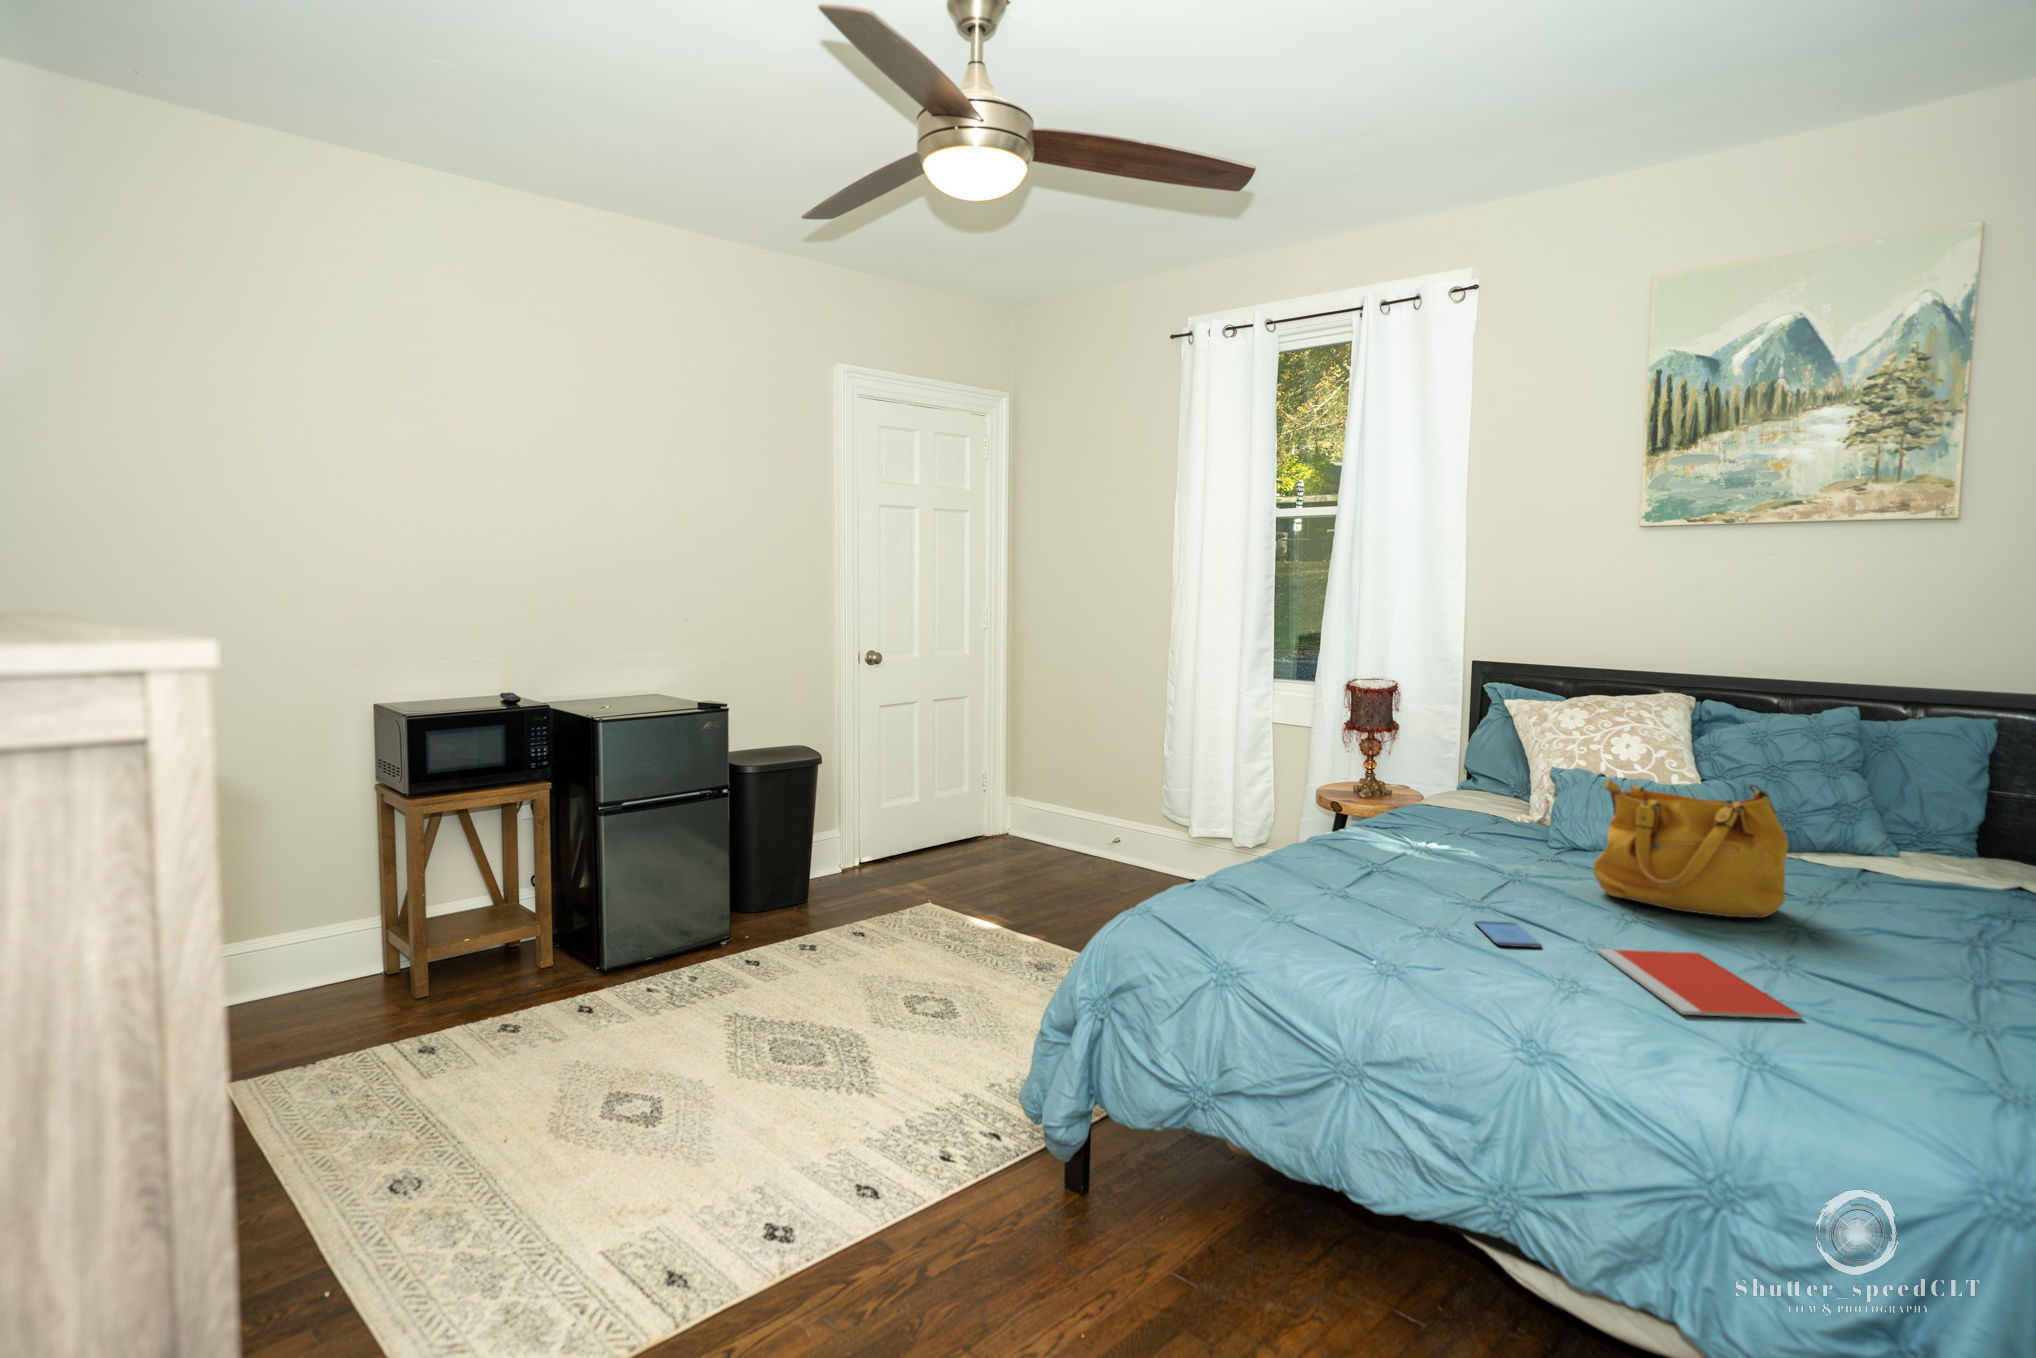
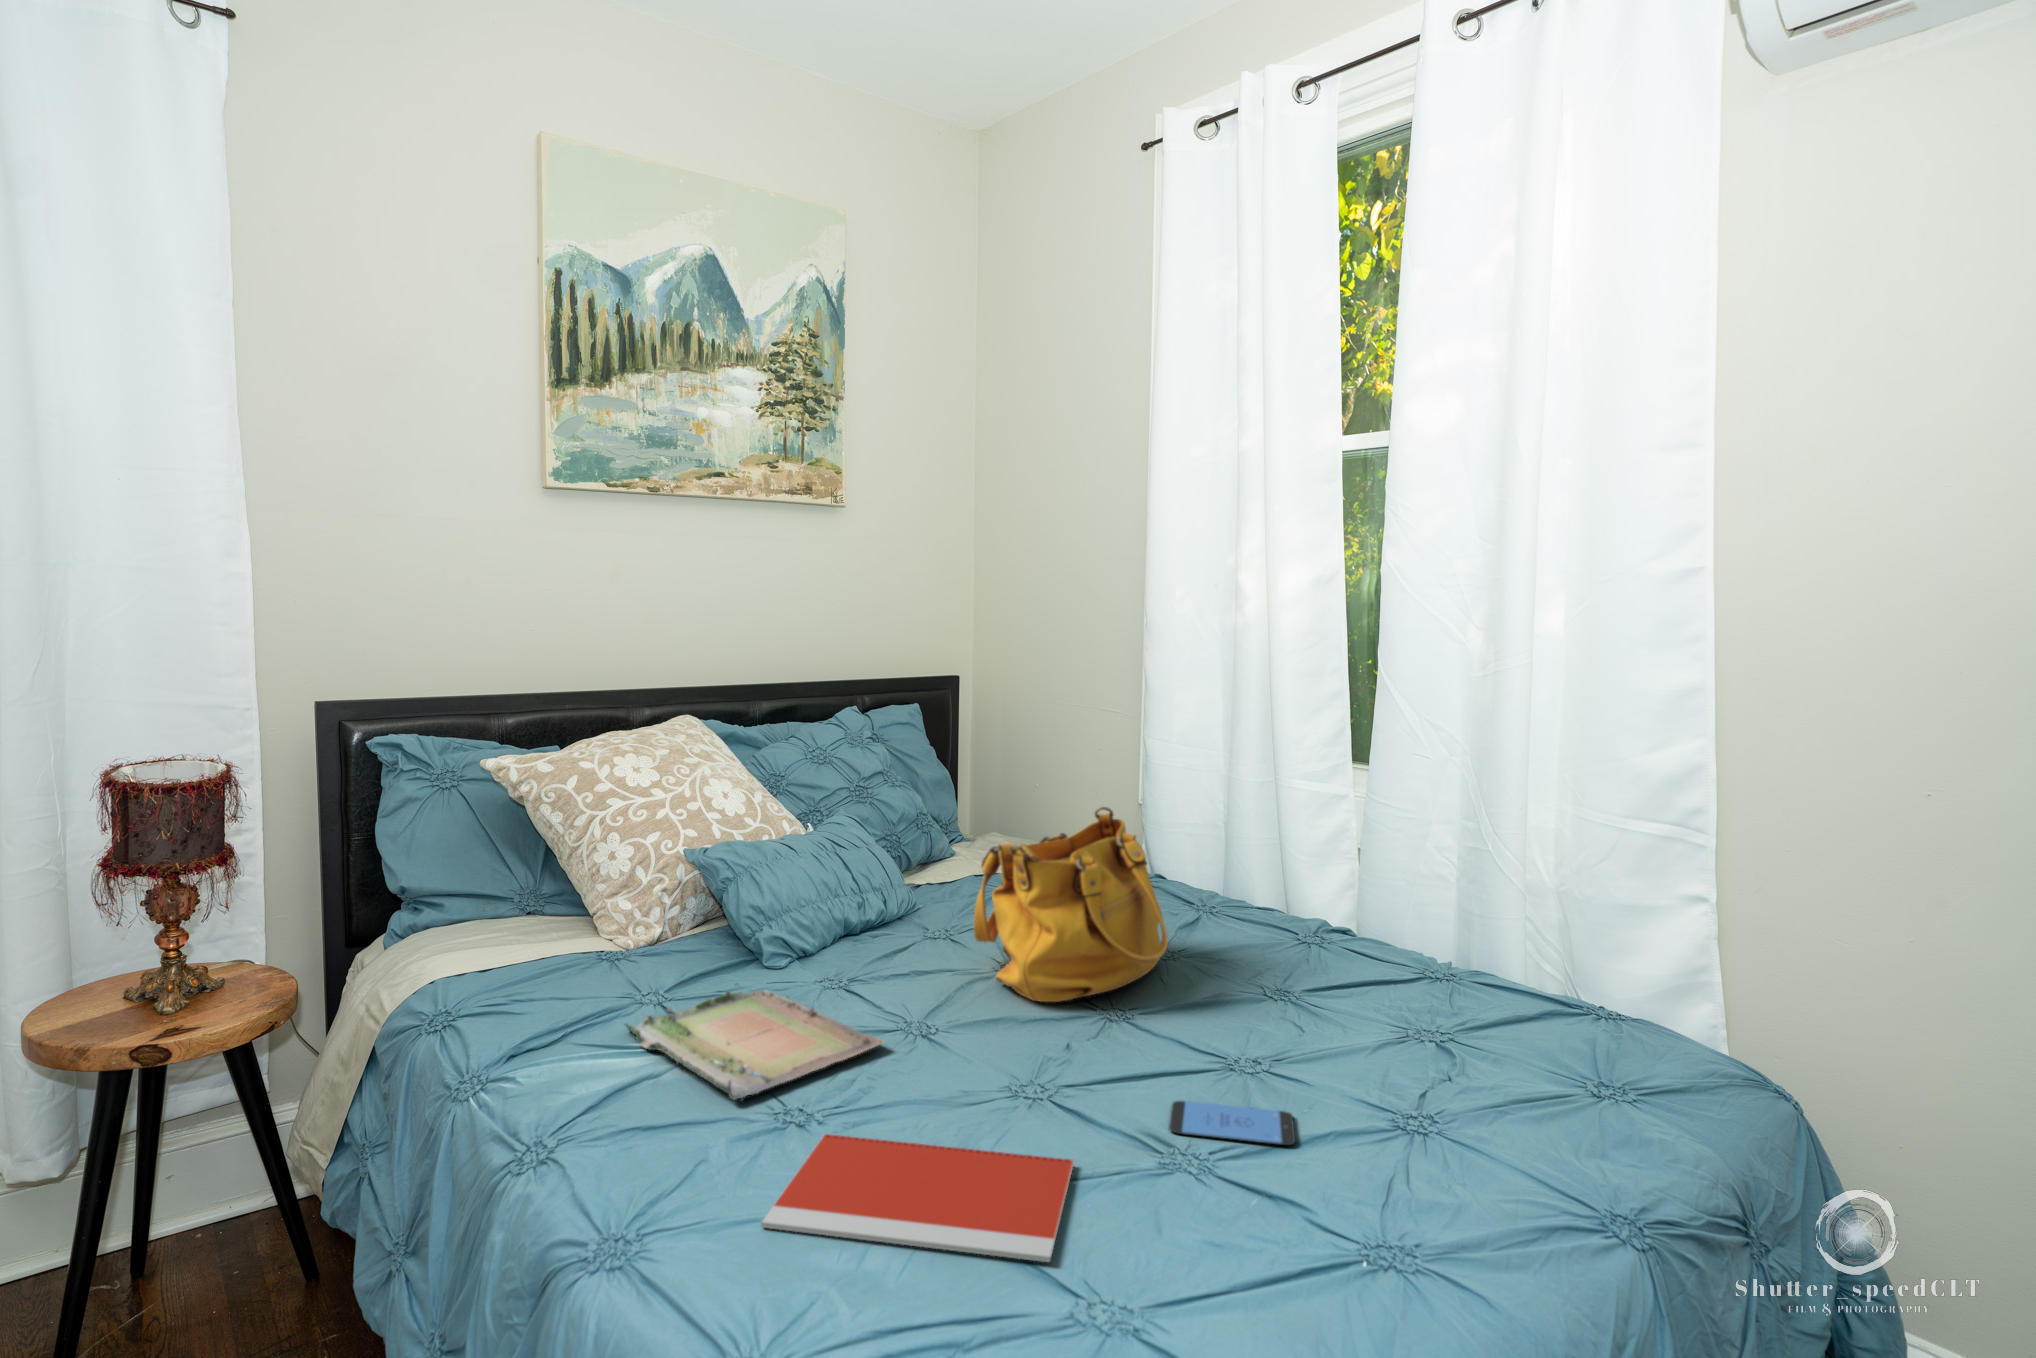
tray: none [1378,826,1506,865] -> present [625,983,884,1101]
notebook: present [1597,949,1803,1019] -> present [761,1134,1074,1262]

